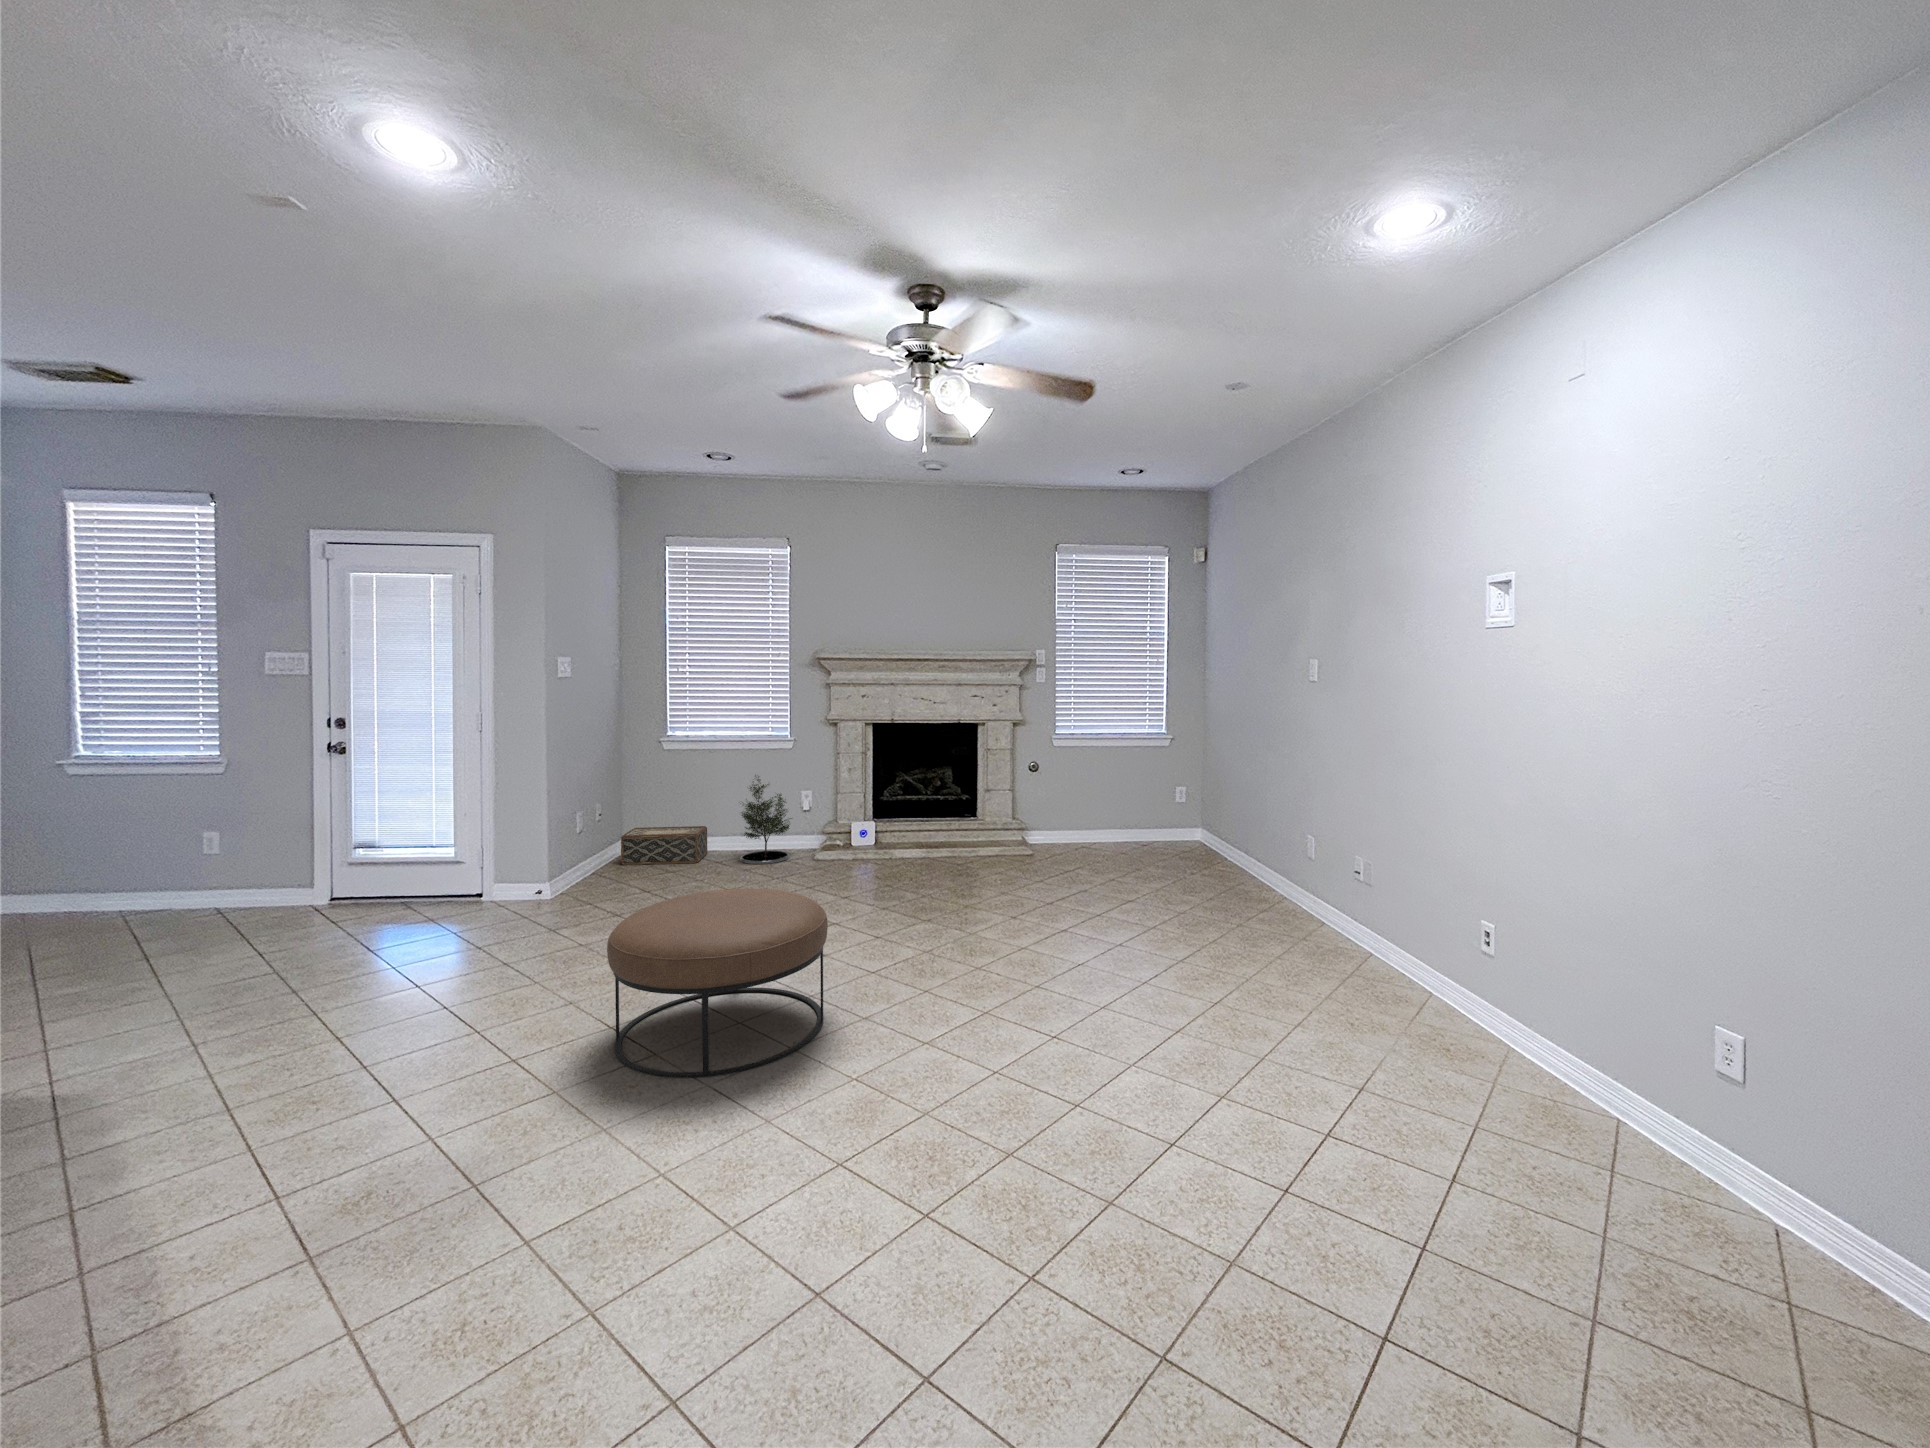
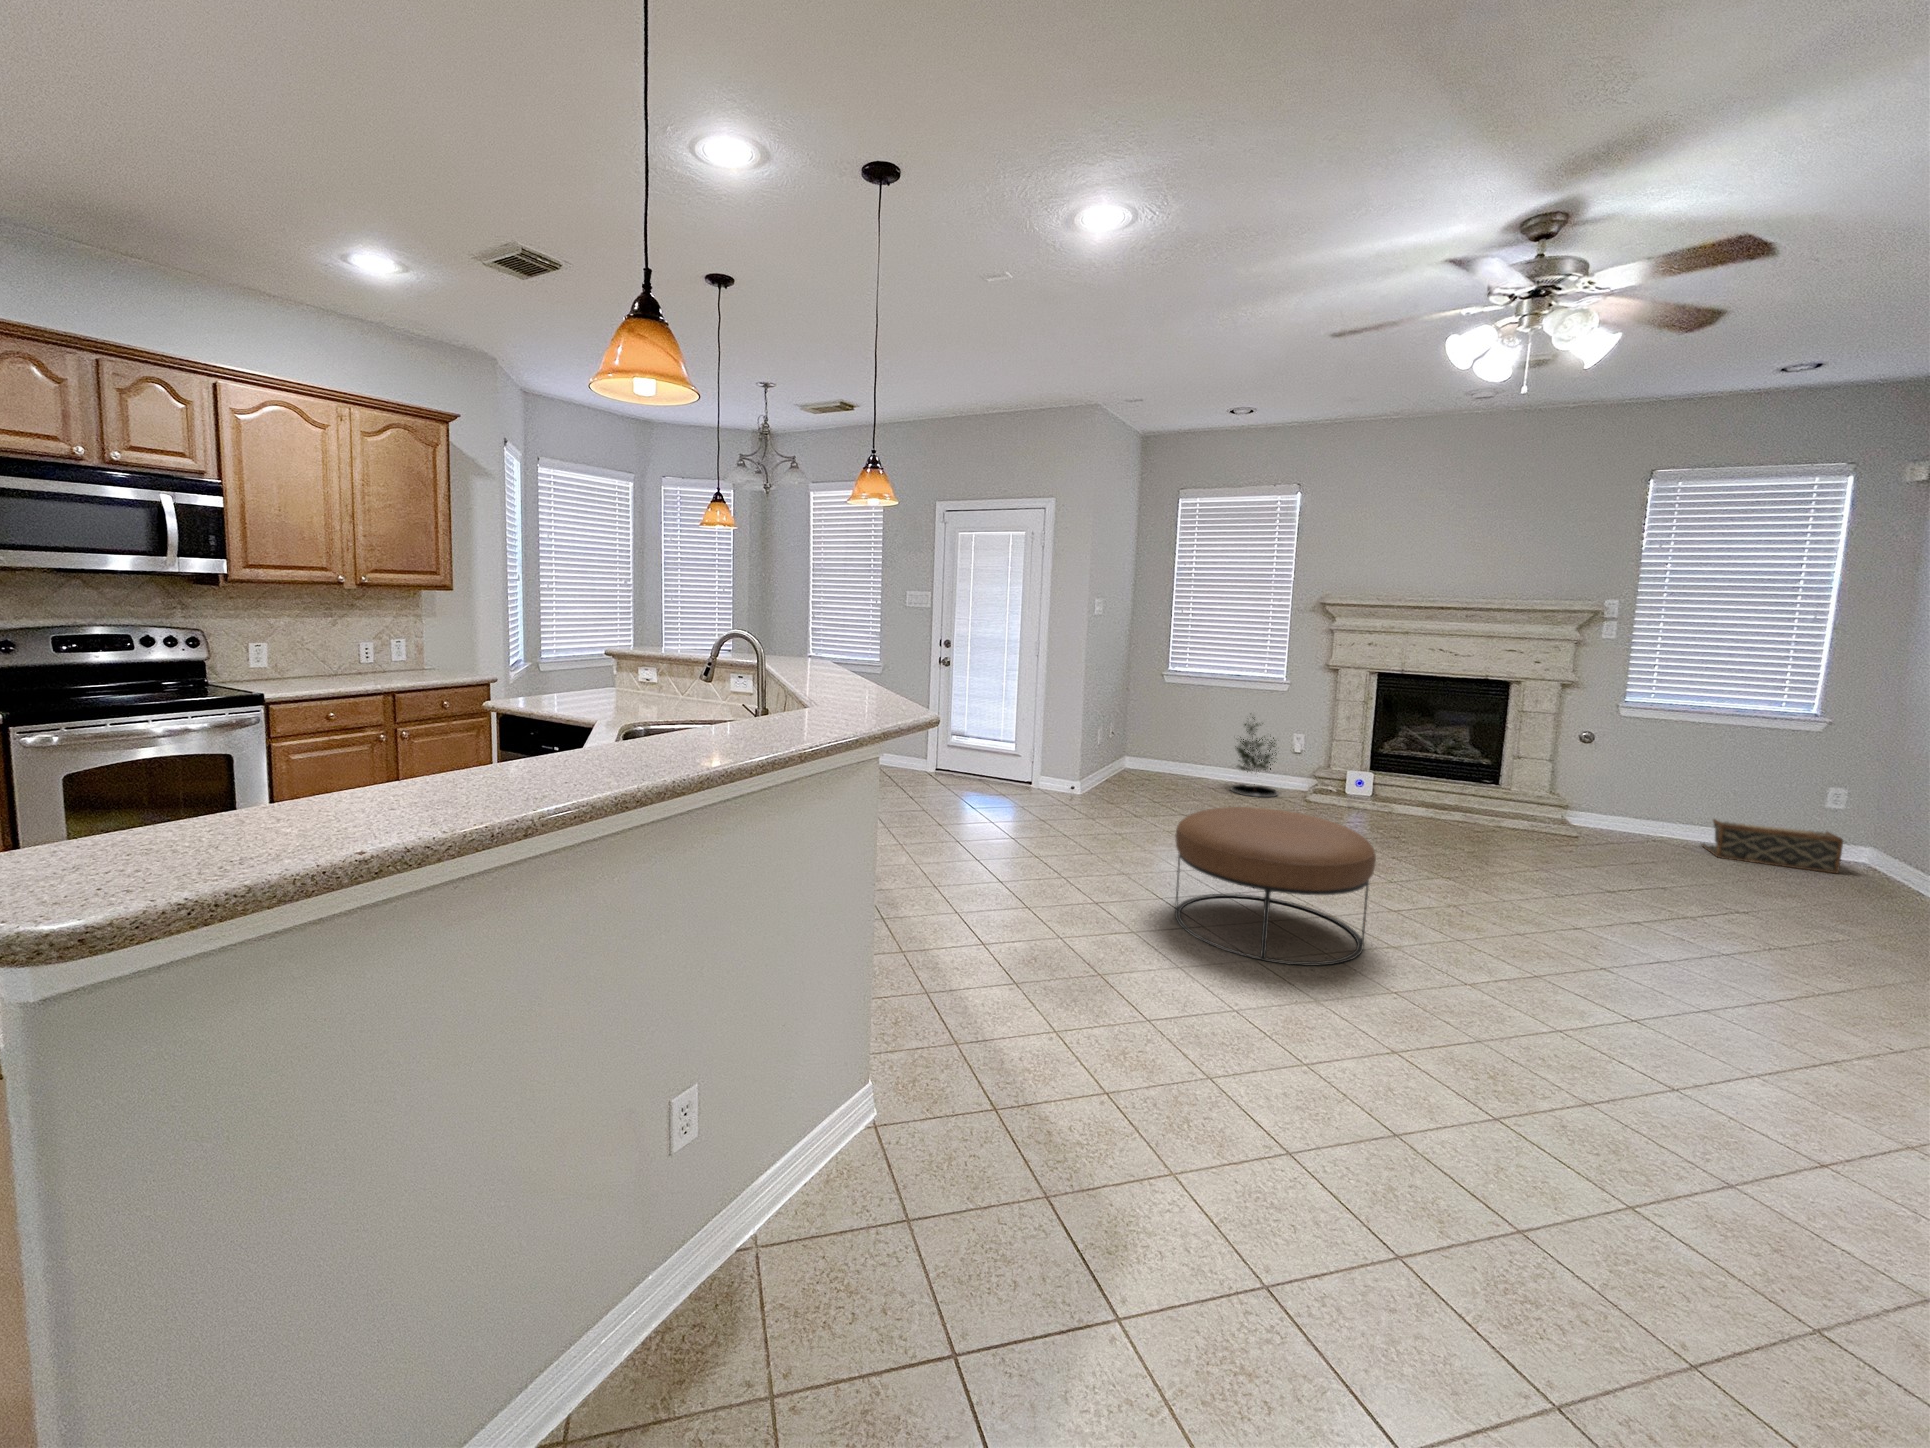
woven basket: present [621,826,707,865] -> present [1702,819,1843,873]

